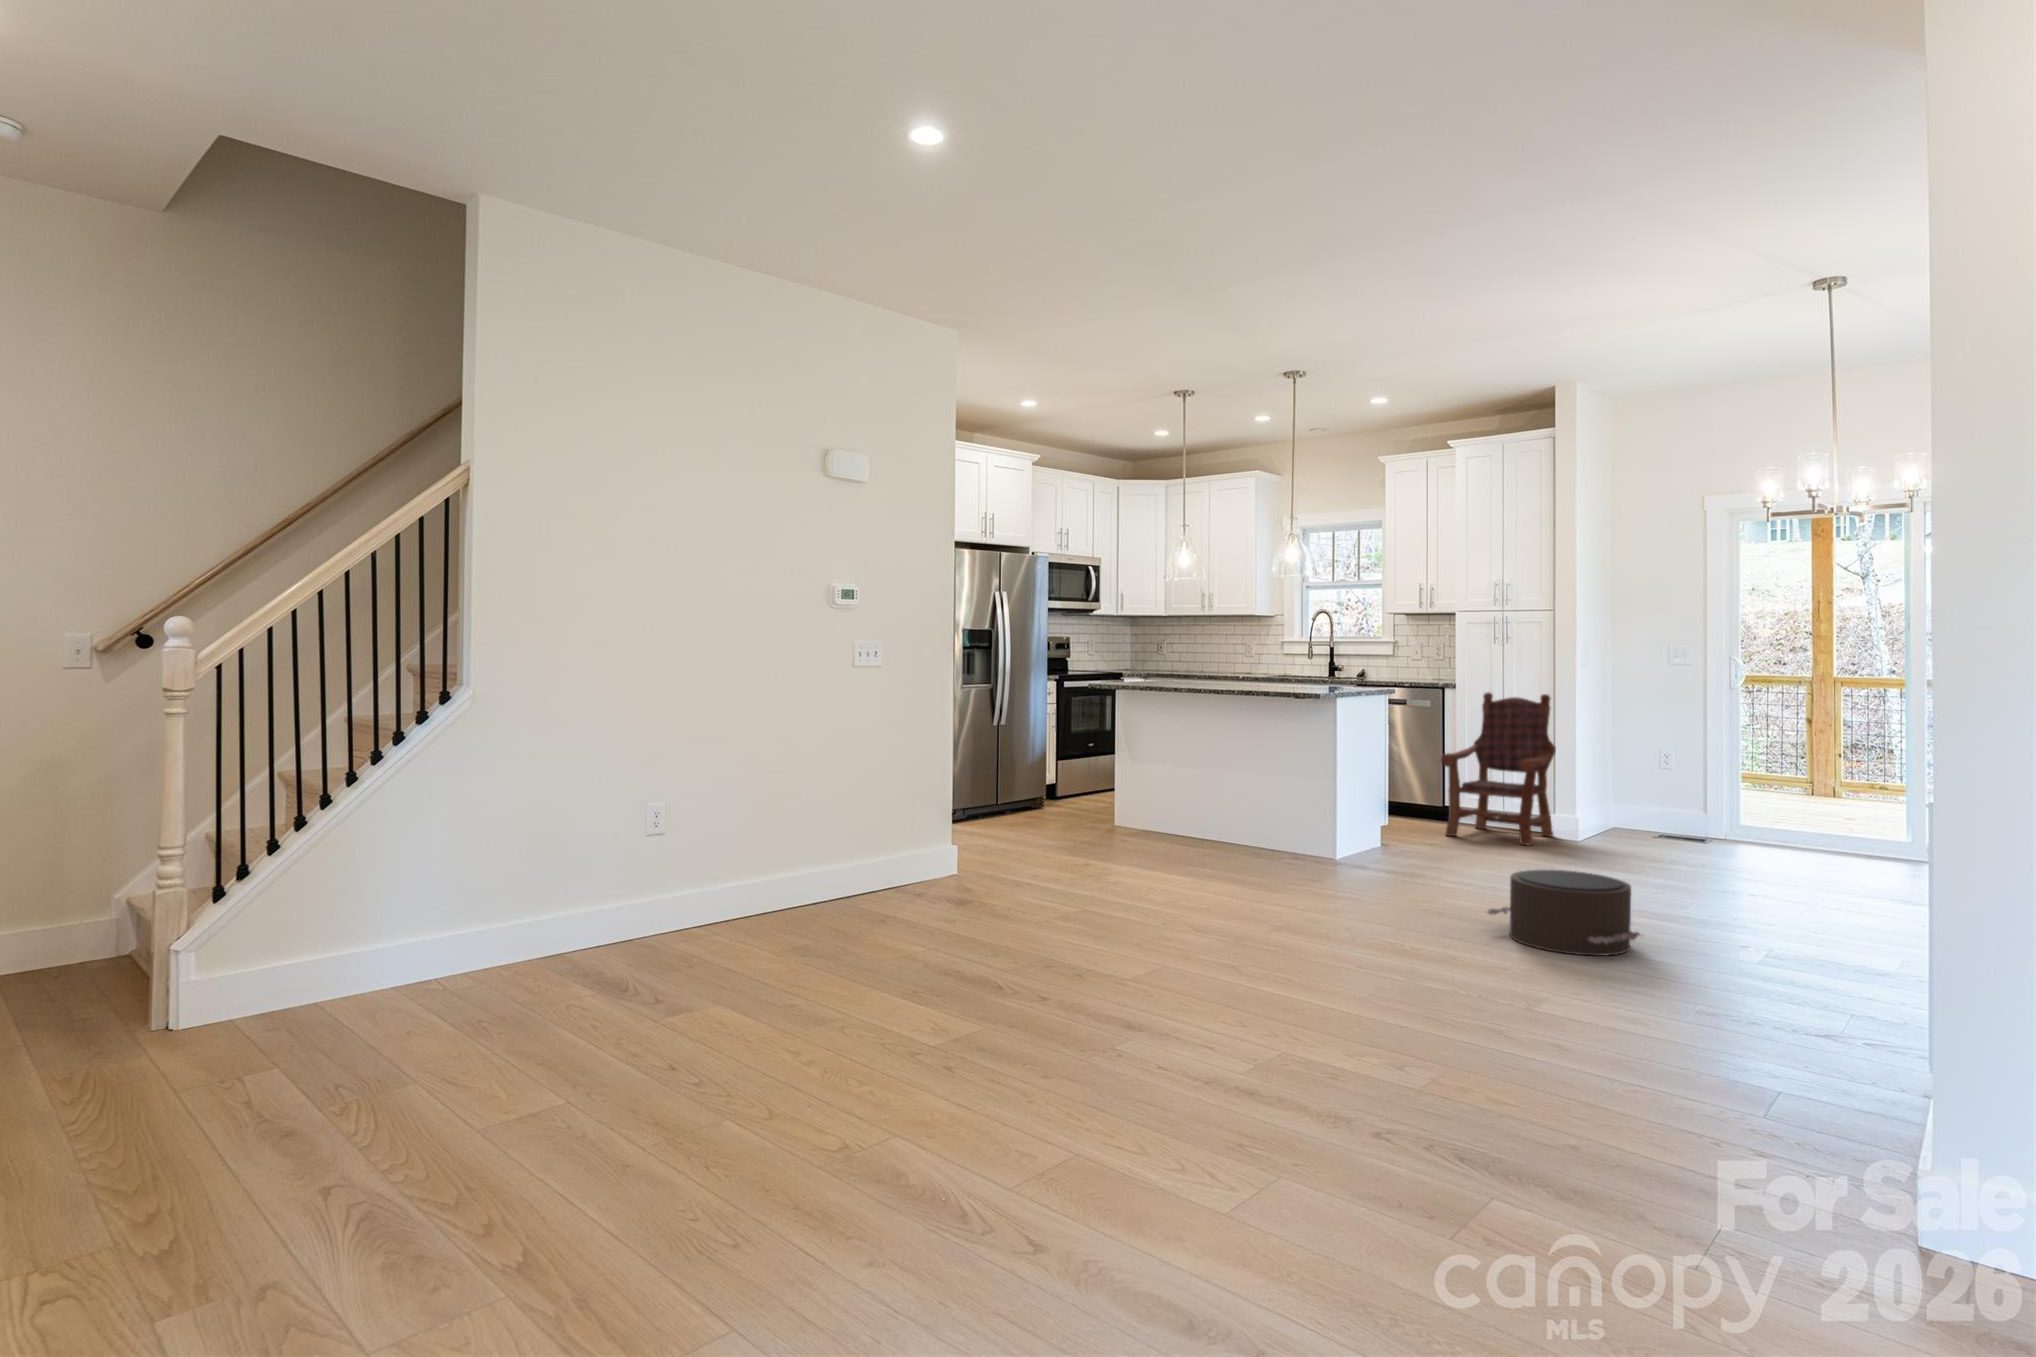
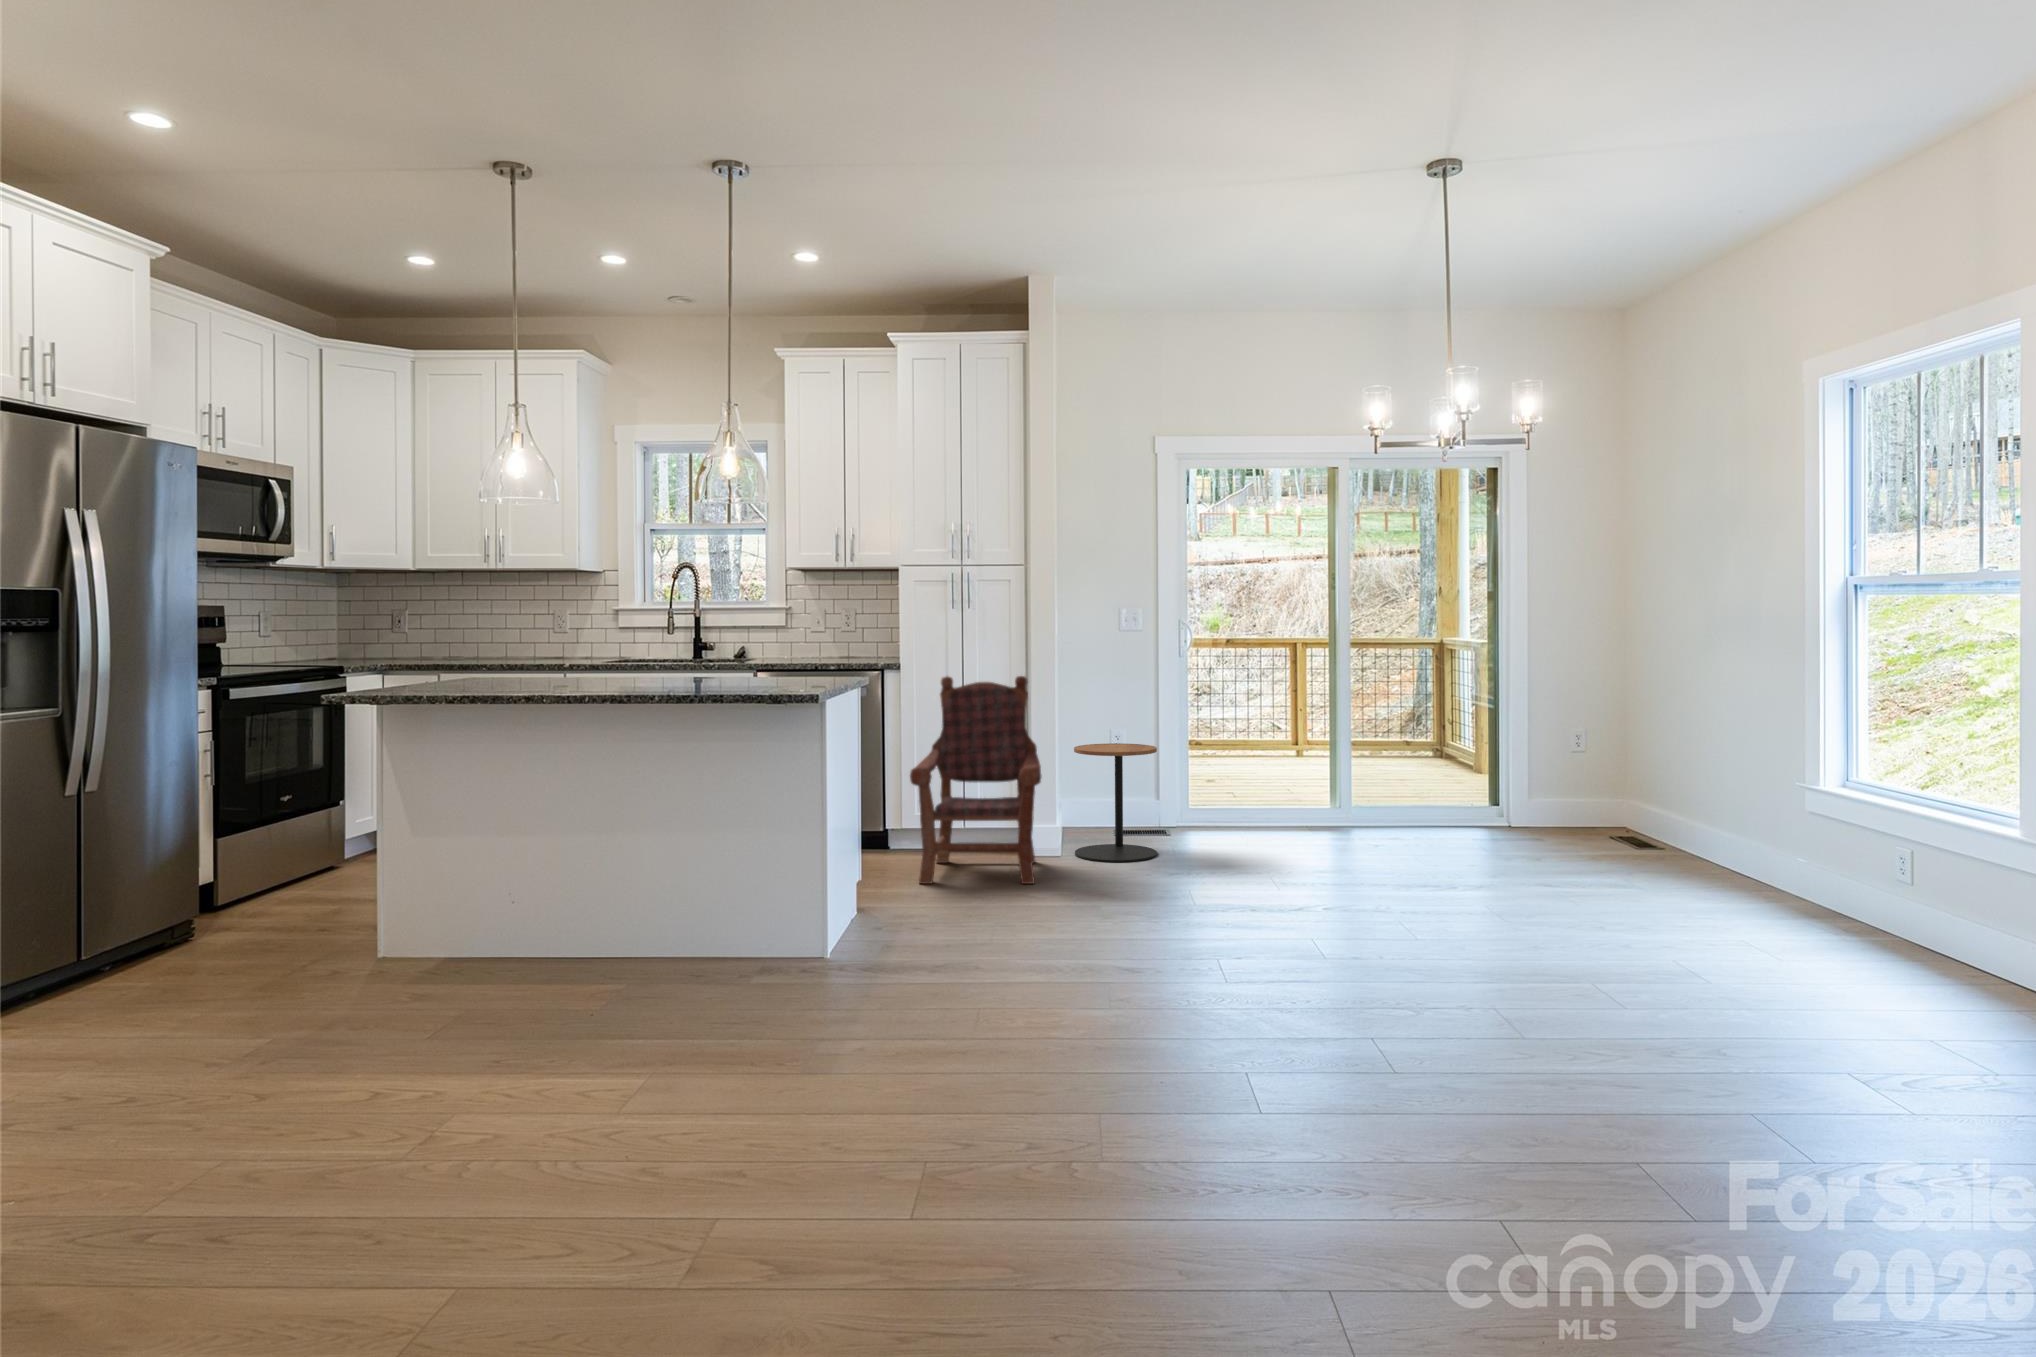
side table: none [1594,752,1671,846] -> present [1074,743,1157,862]
pouf: present [1487,870,1640,956] -> none [1219,960,1454,1117]

